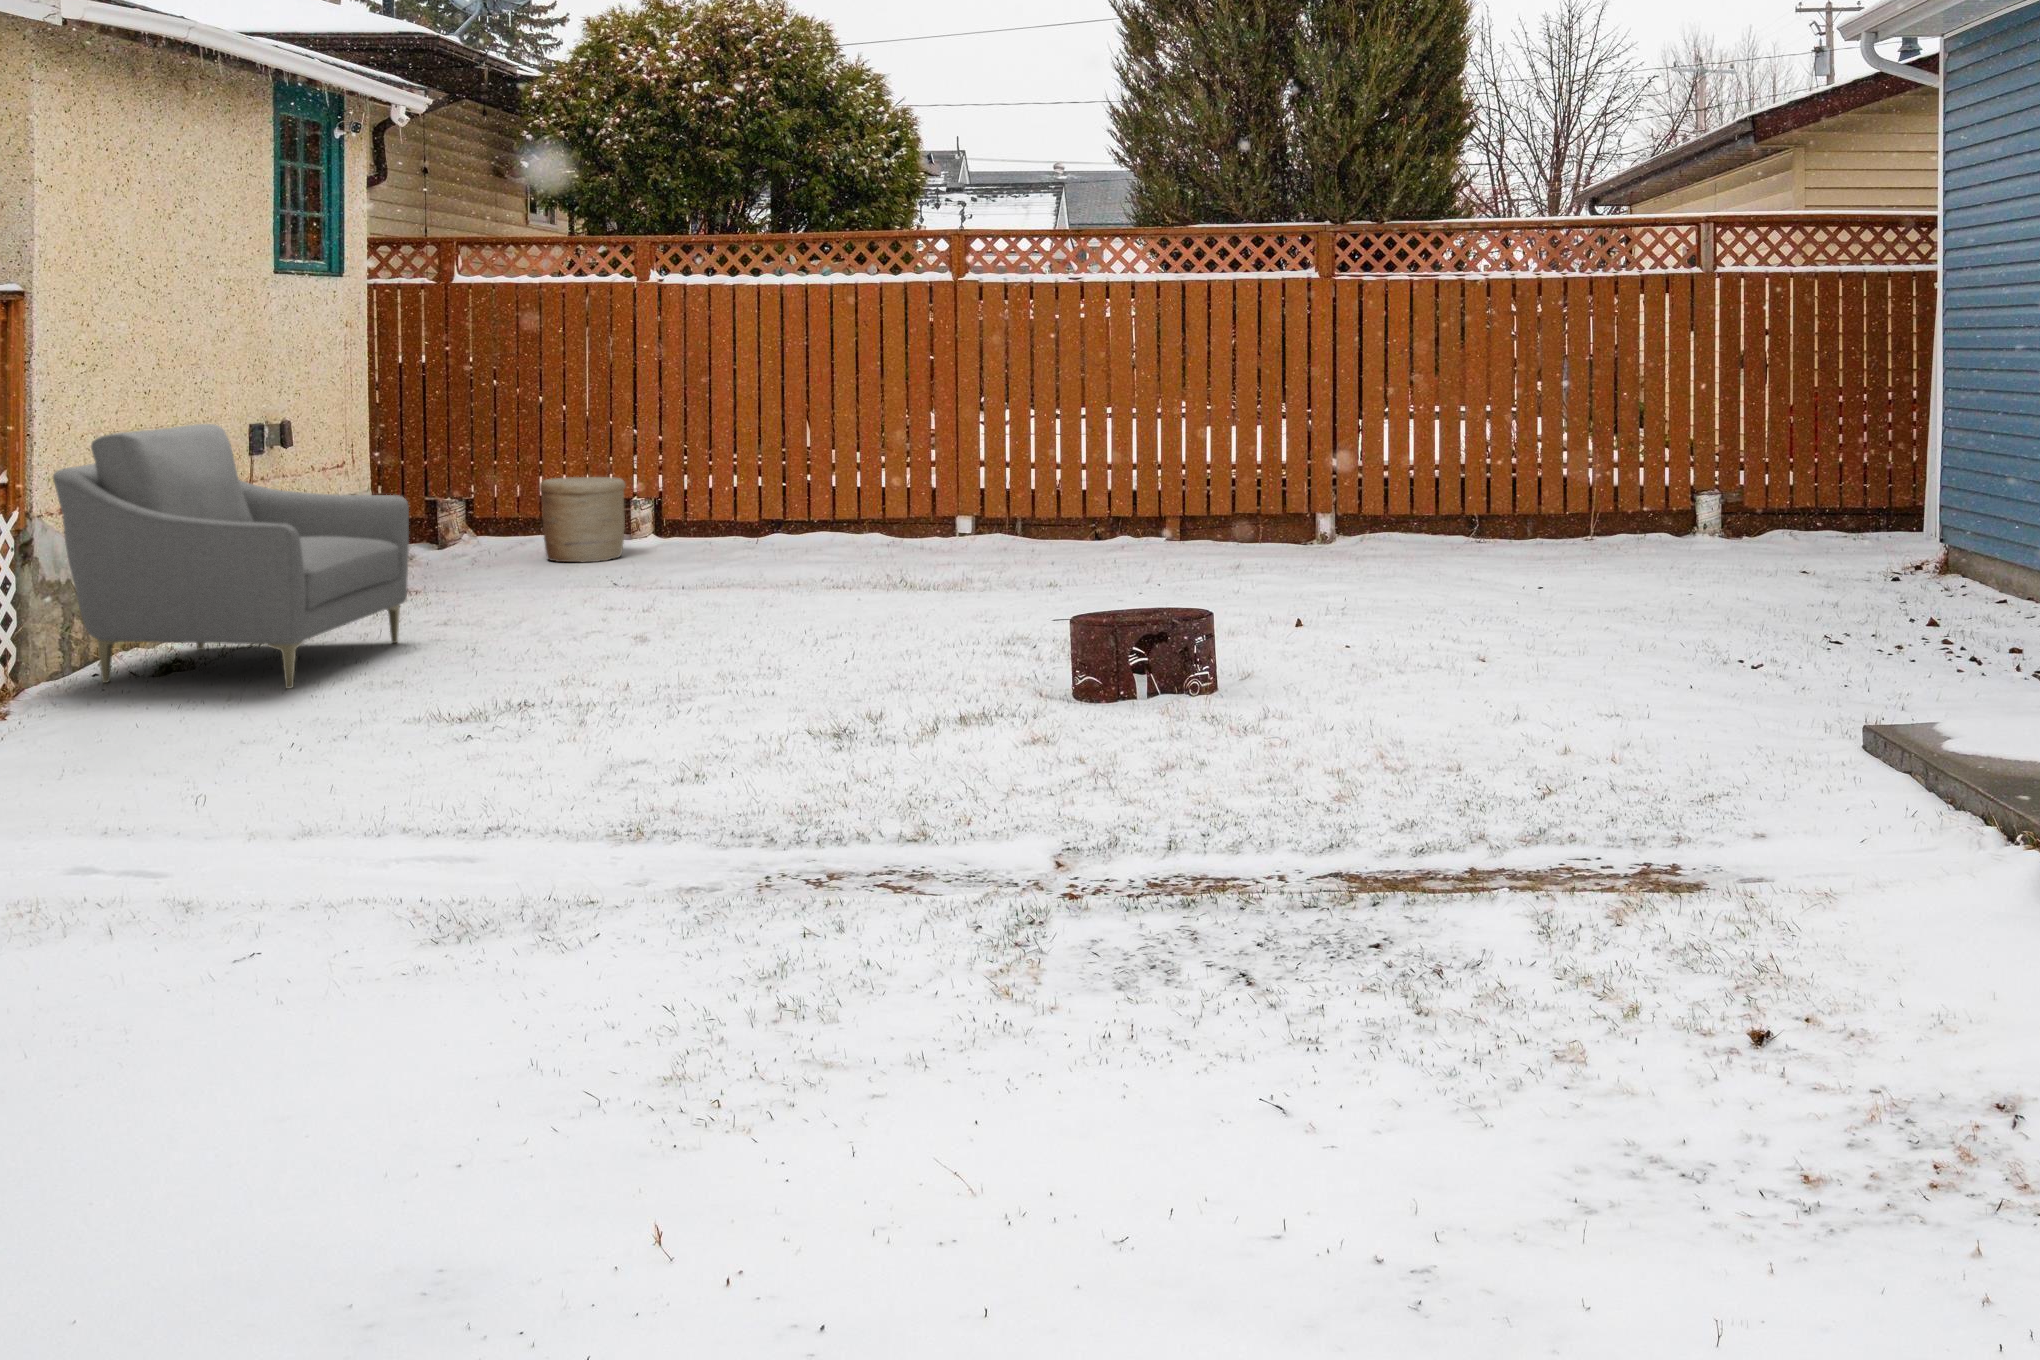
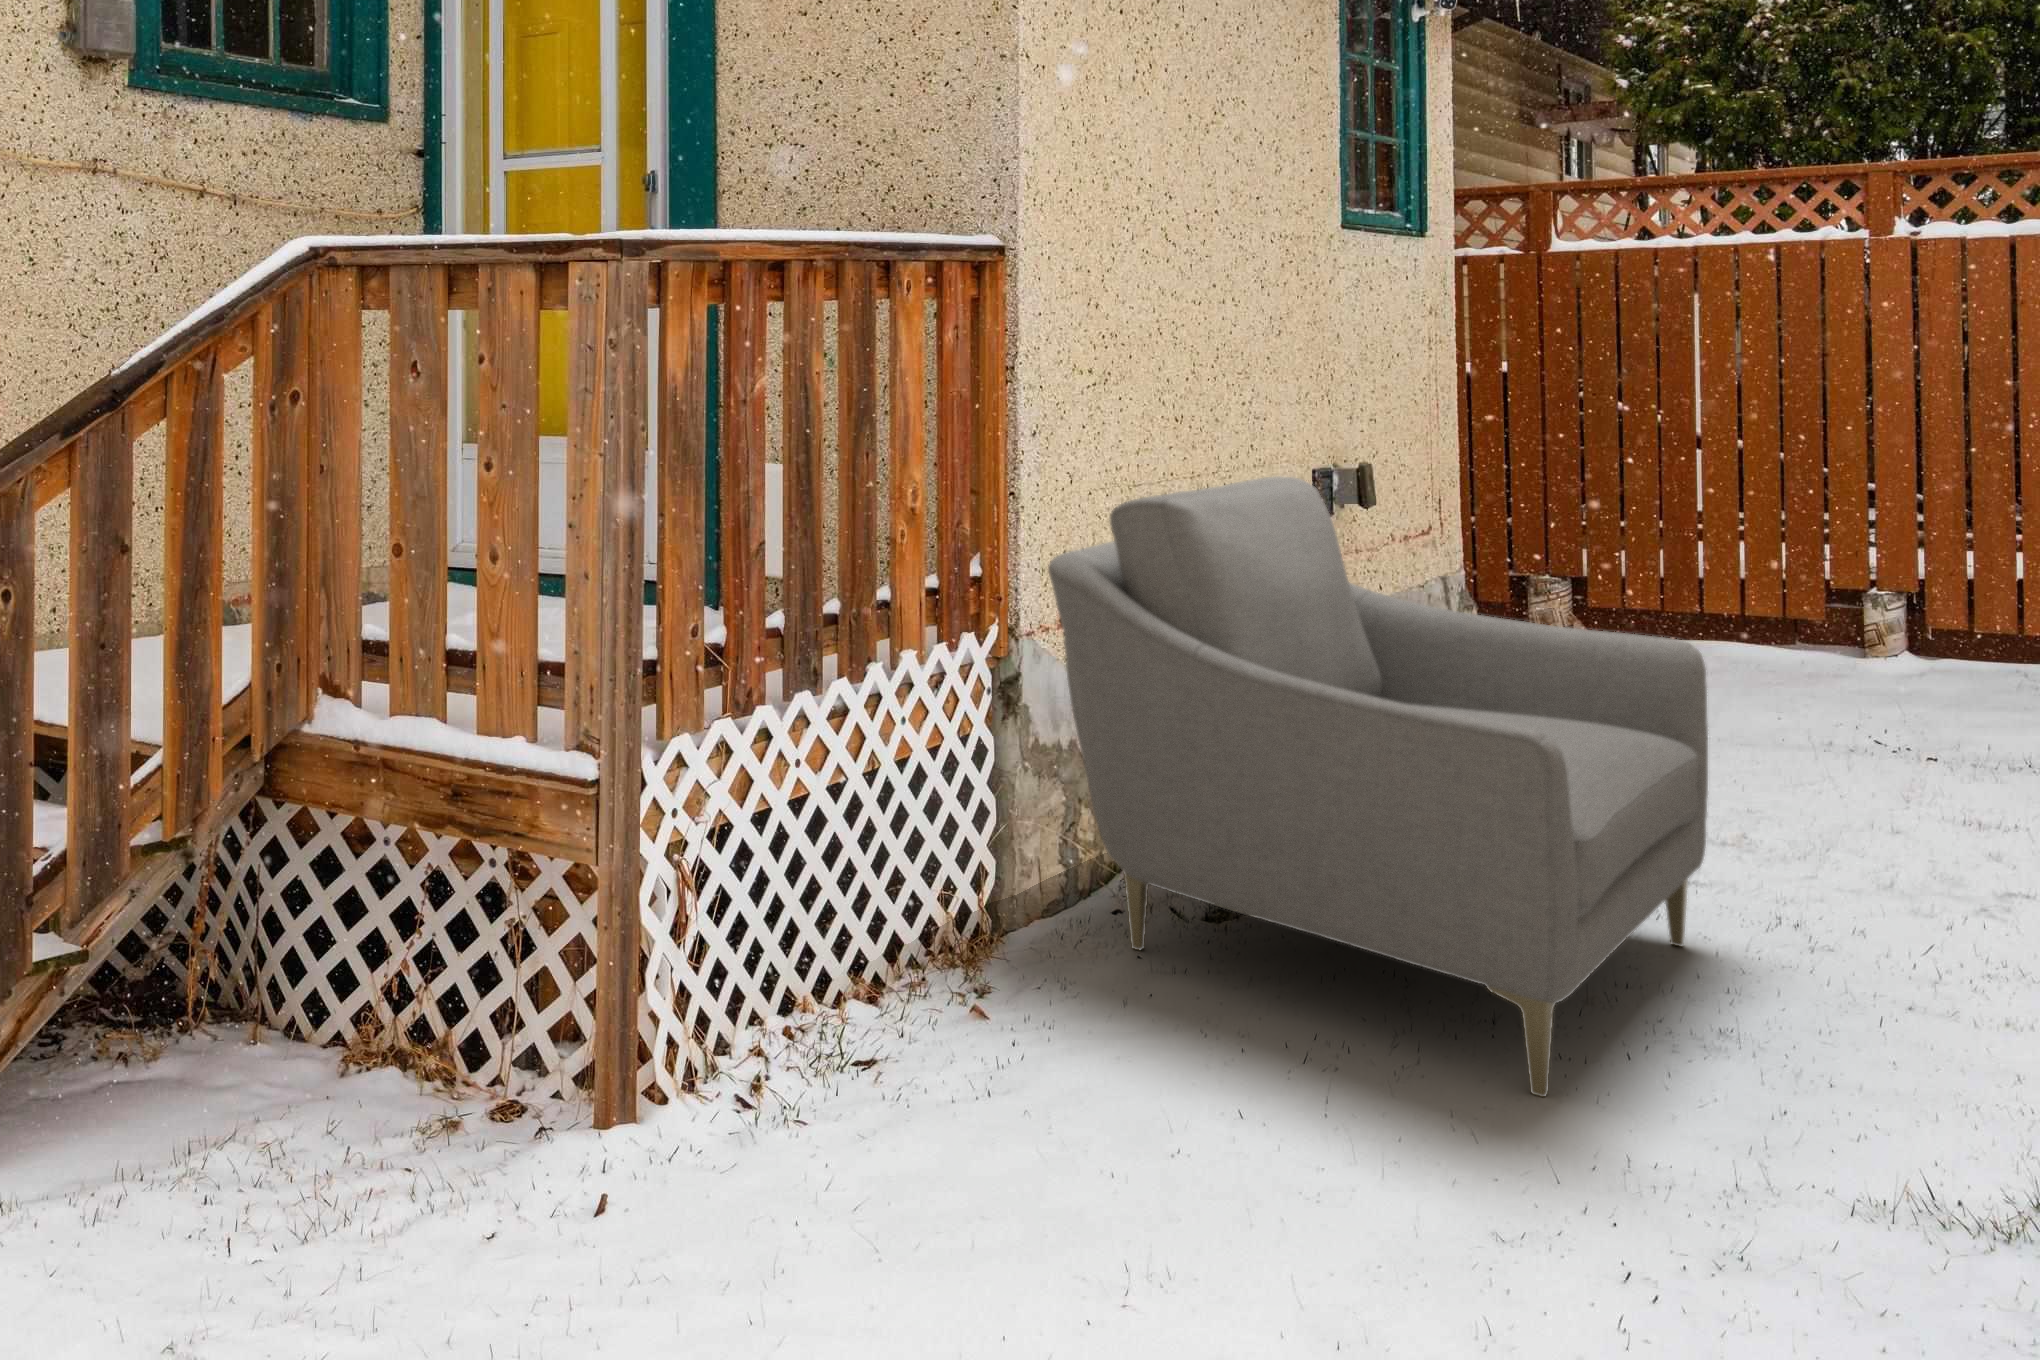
woven basket: present [539,477,626,562] -> none [1764,565,1956,728]

